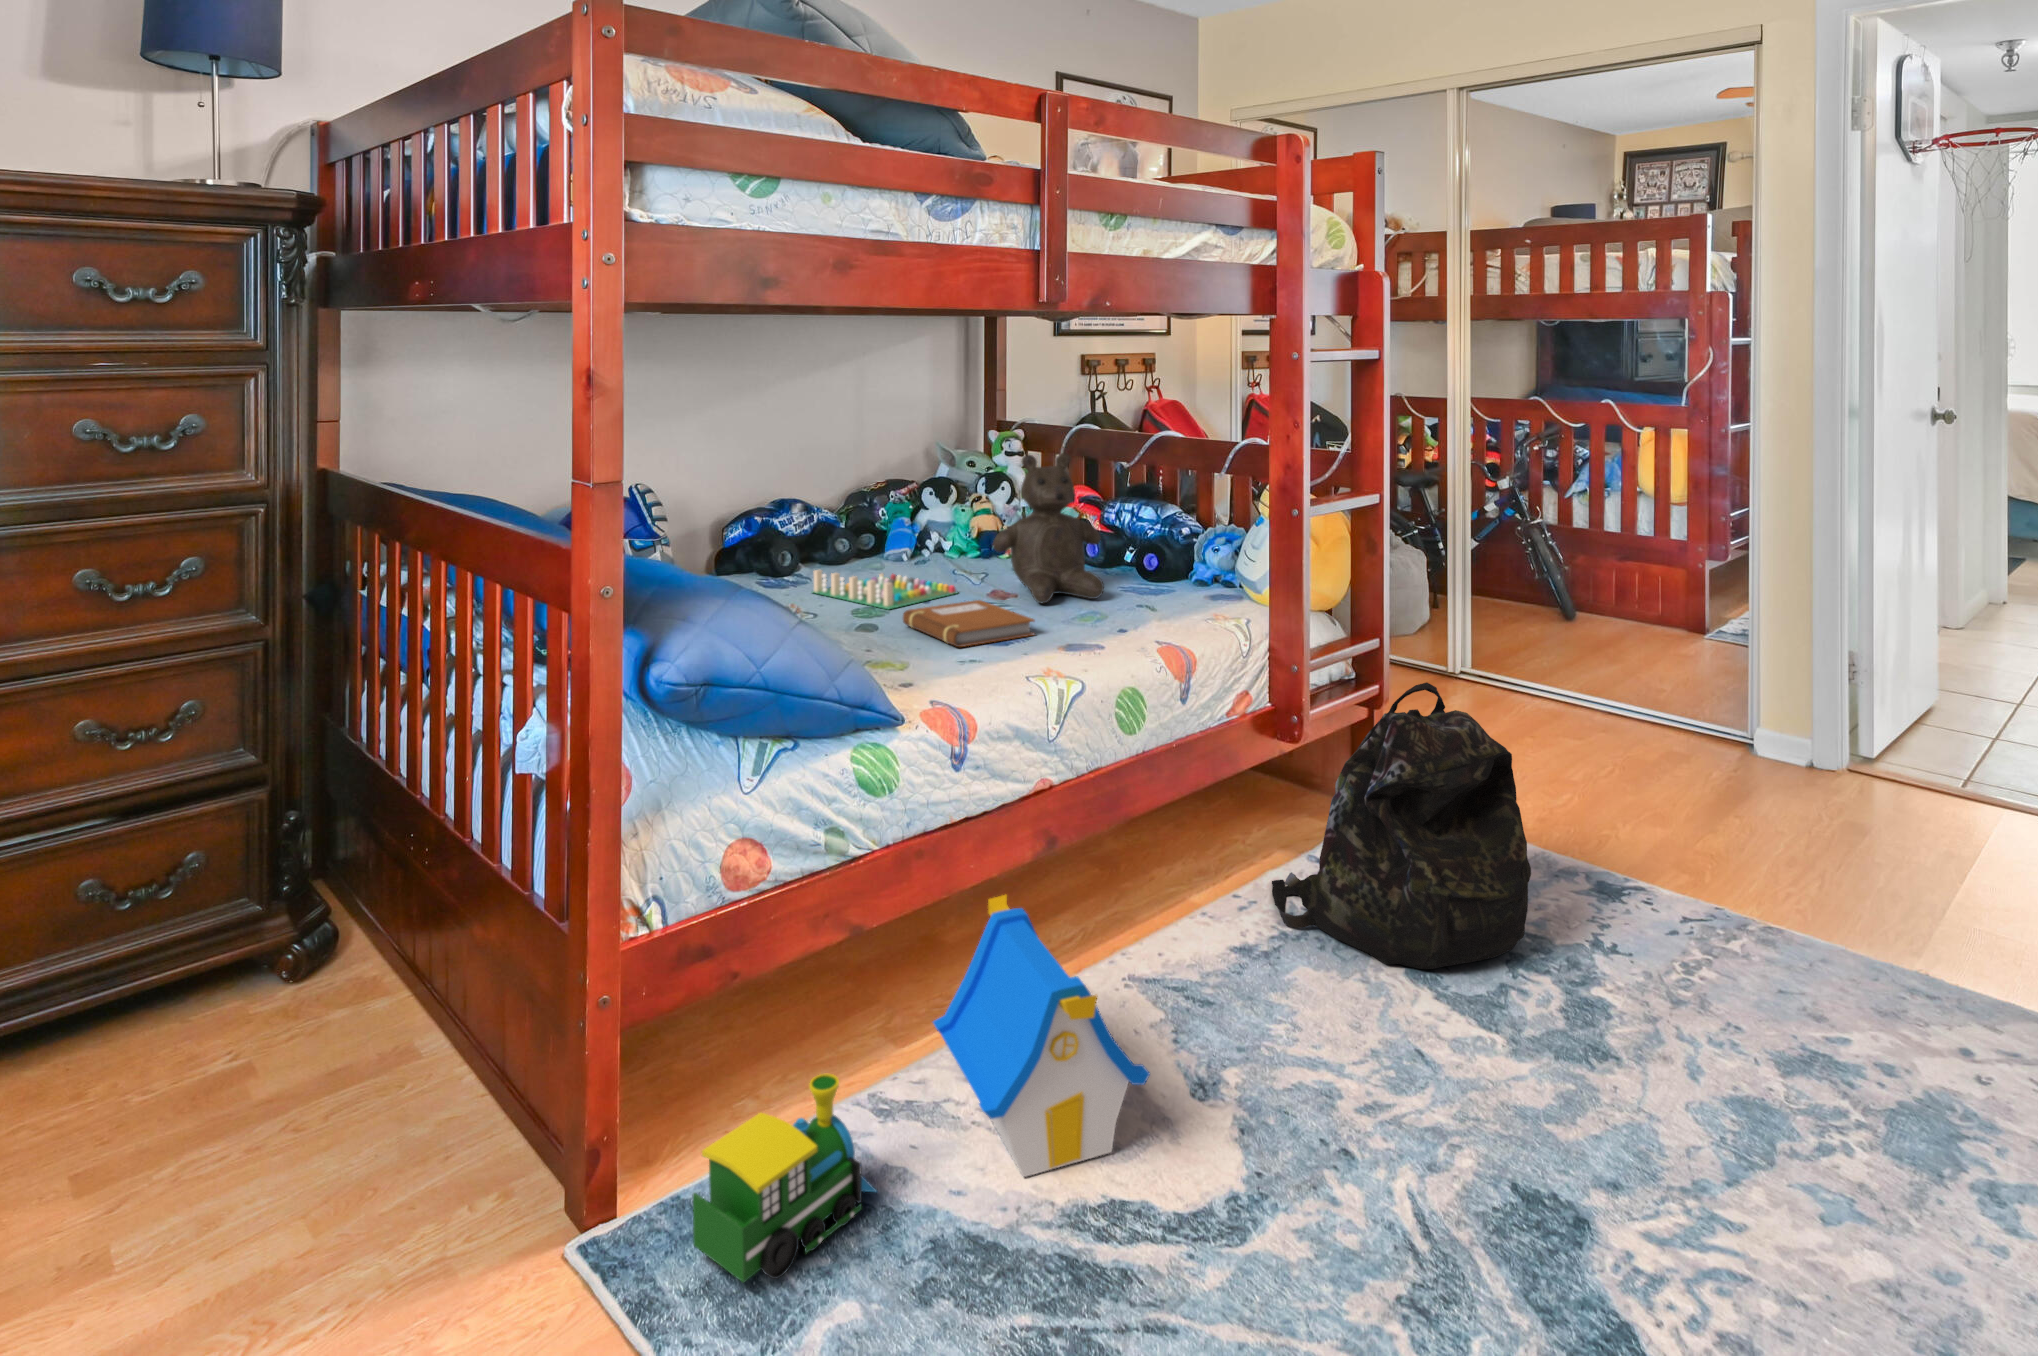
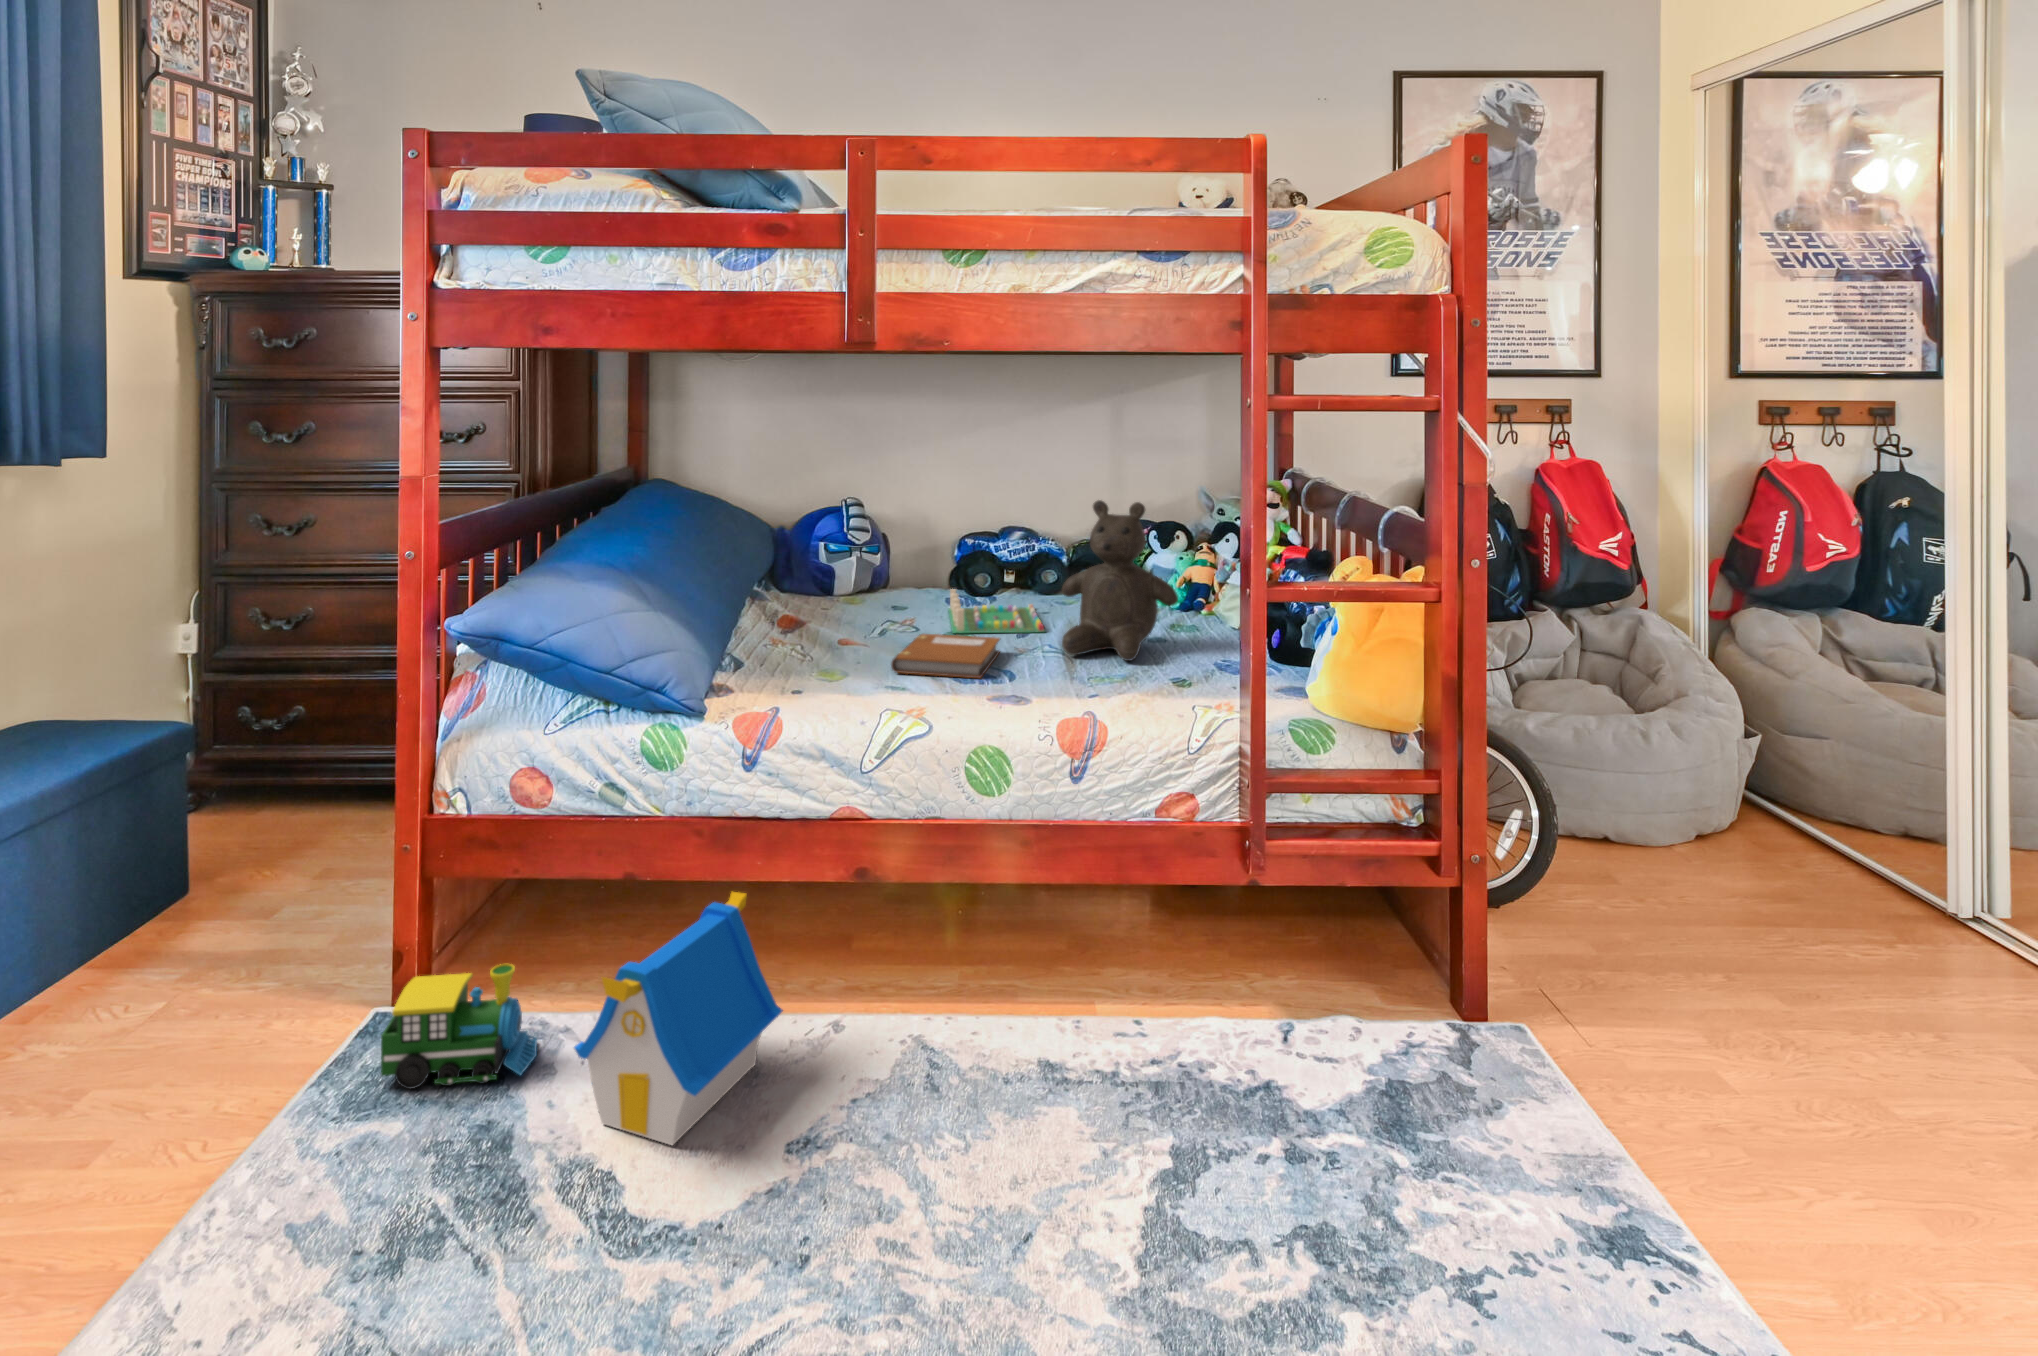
backpack: present [1272,682,1531,969] -> none [1134,834,1433,1218]

